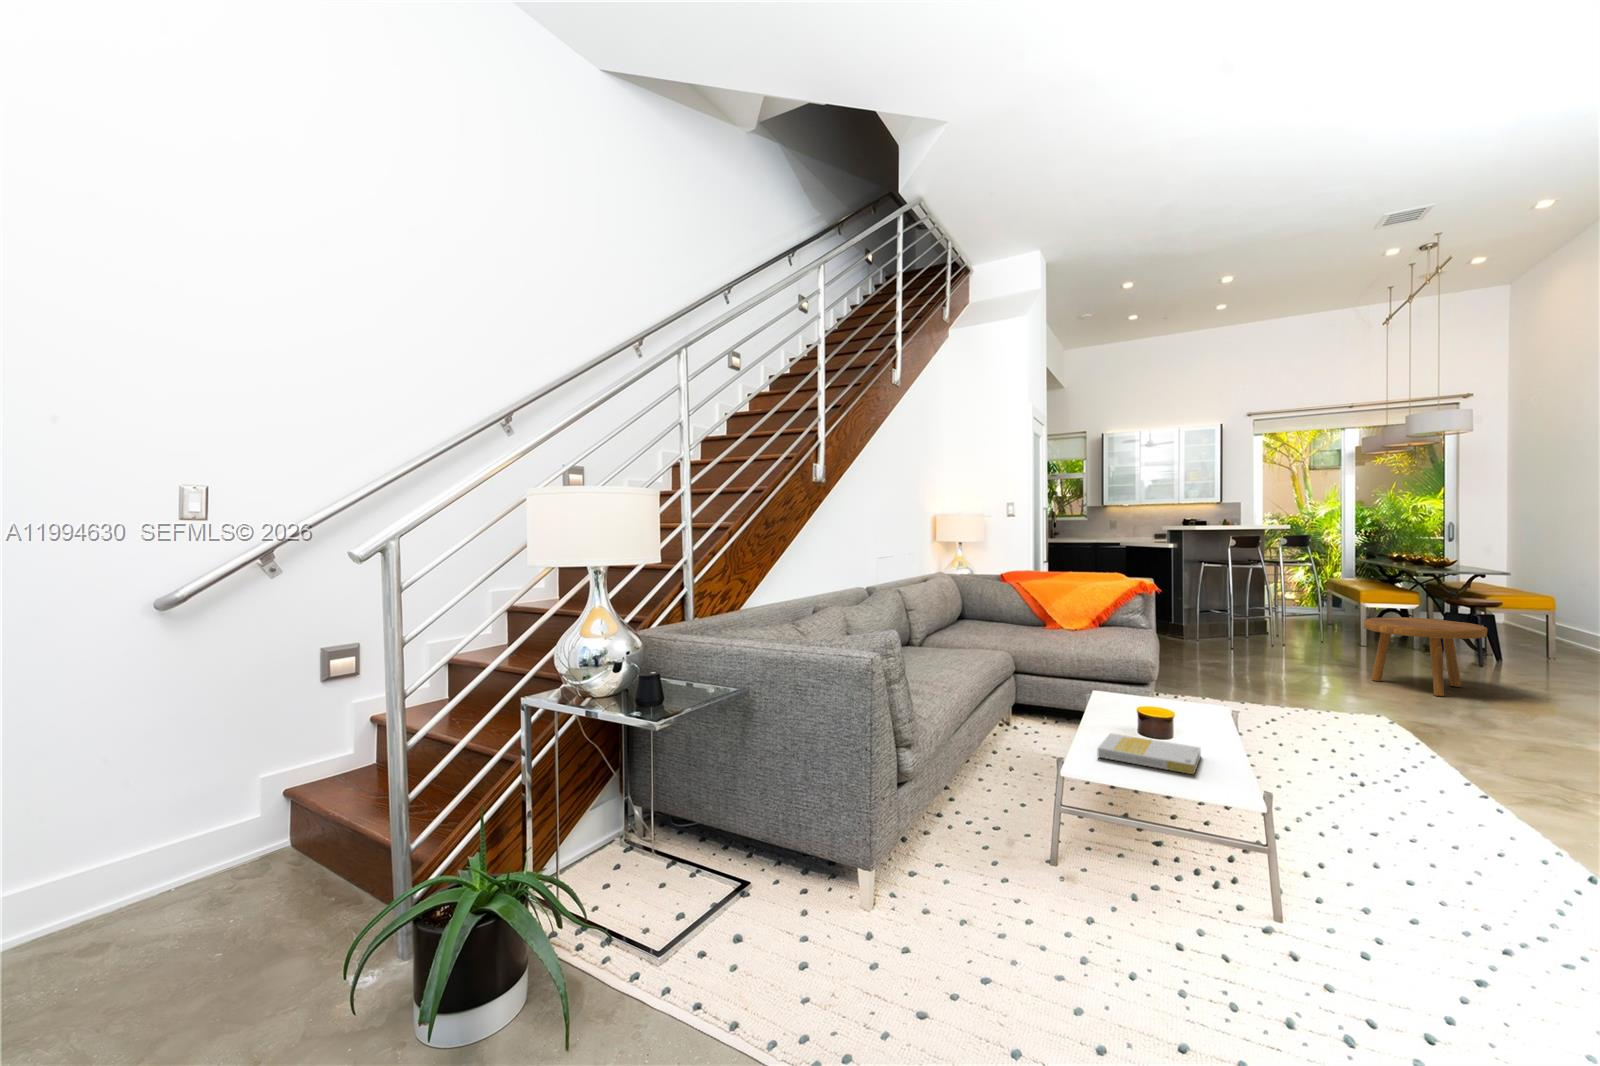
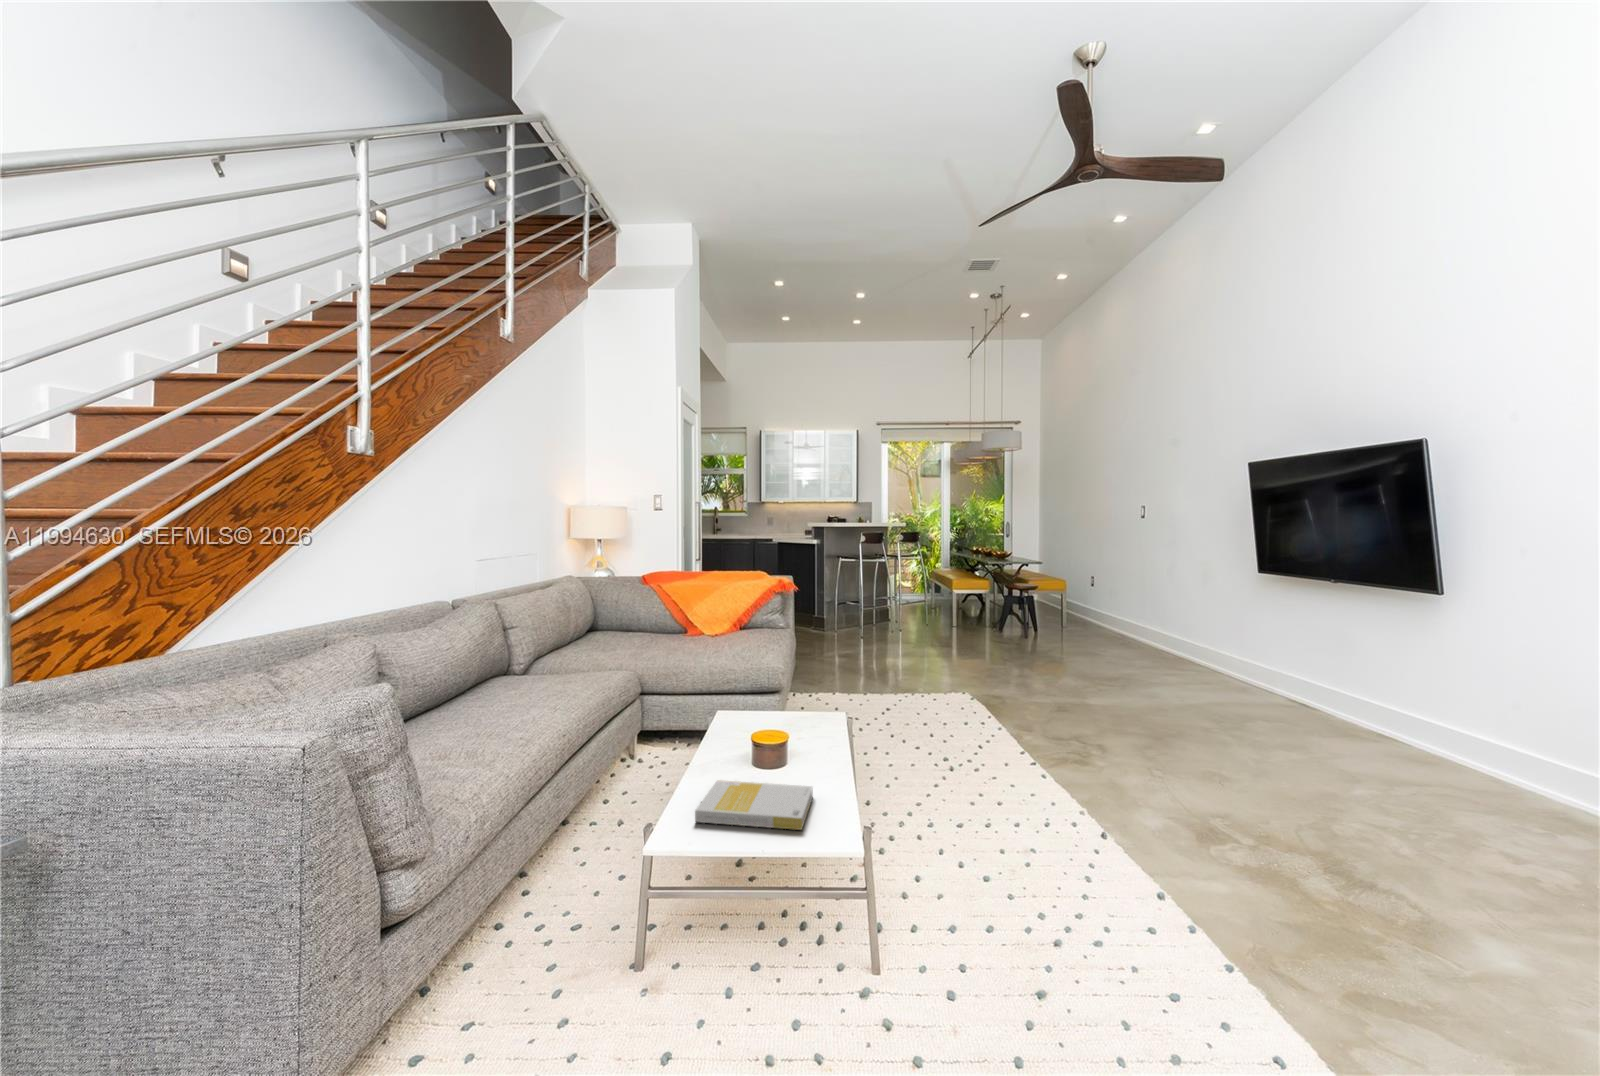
footstool: present [1364,617,1488,696] -> none [957,603,1037,670]

